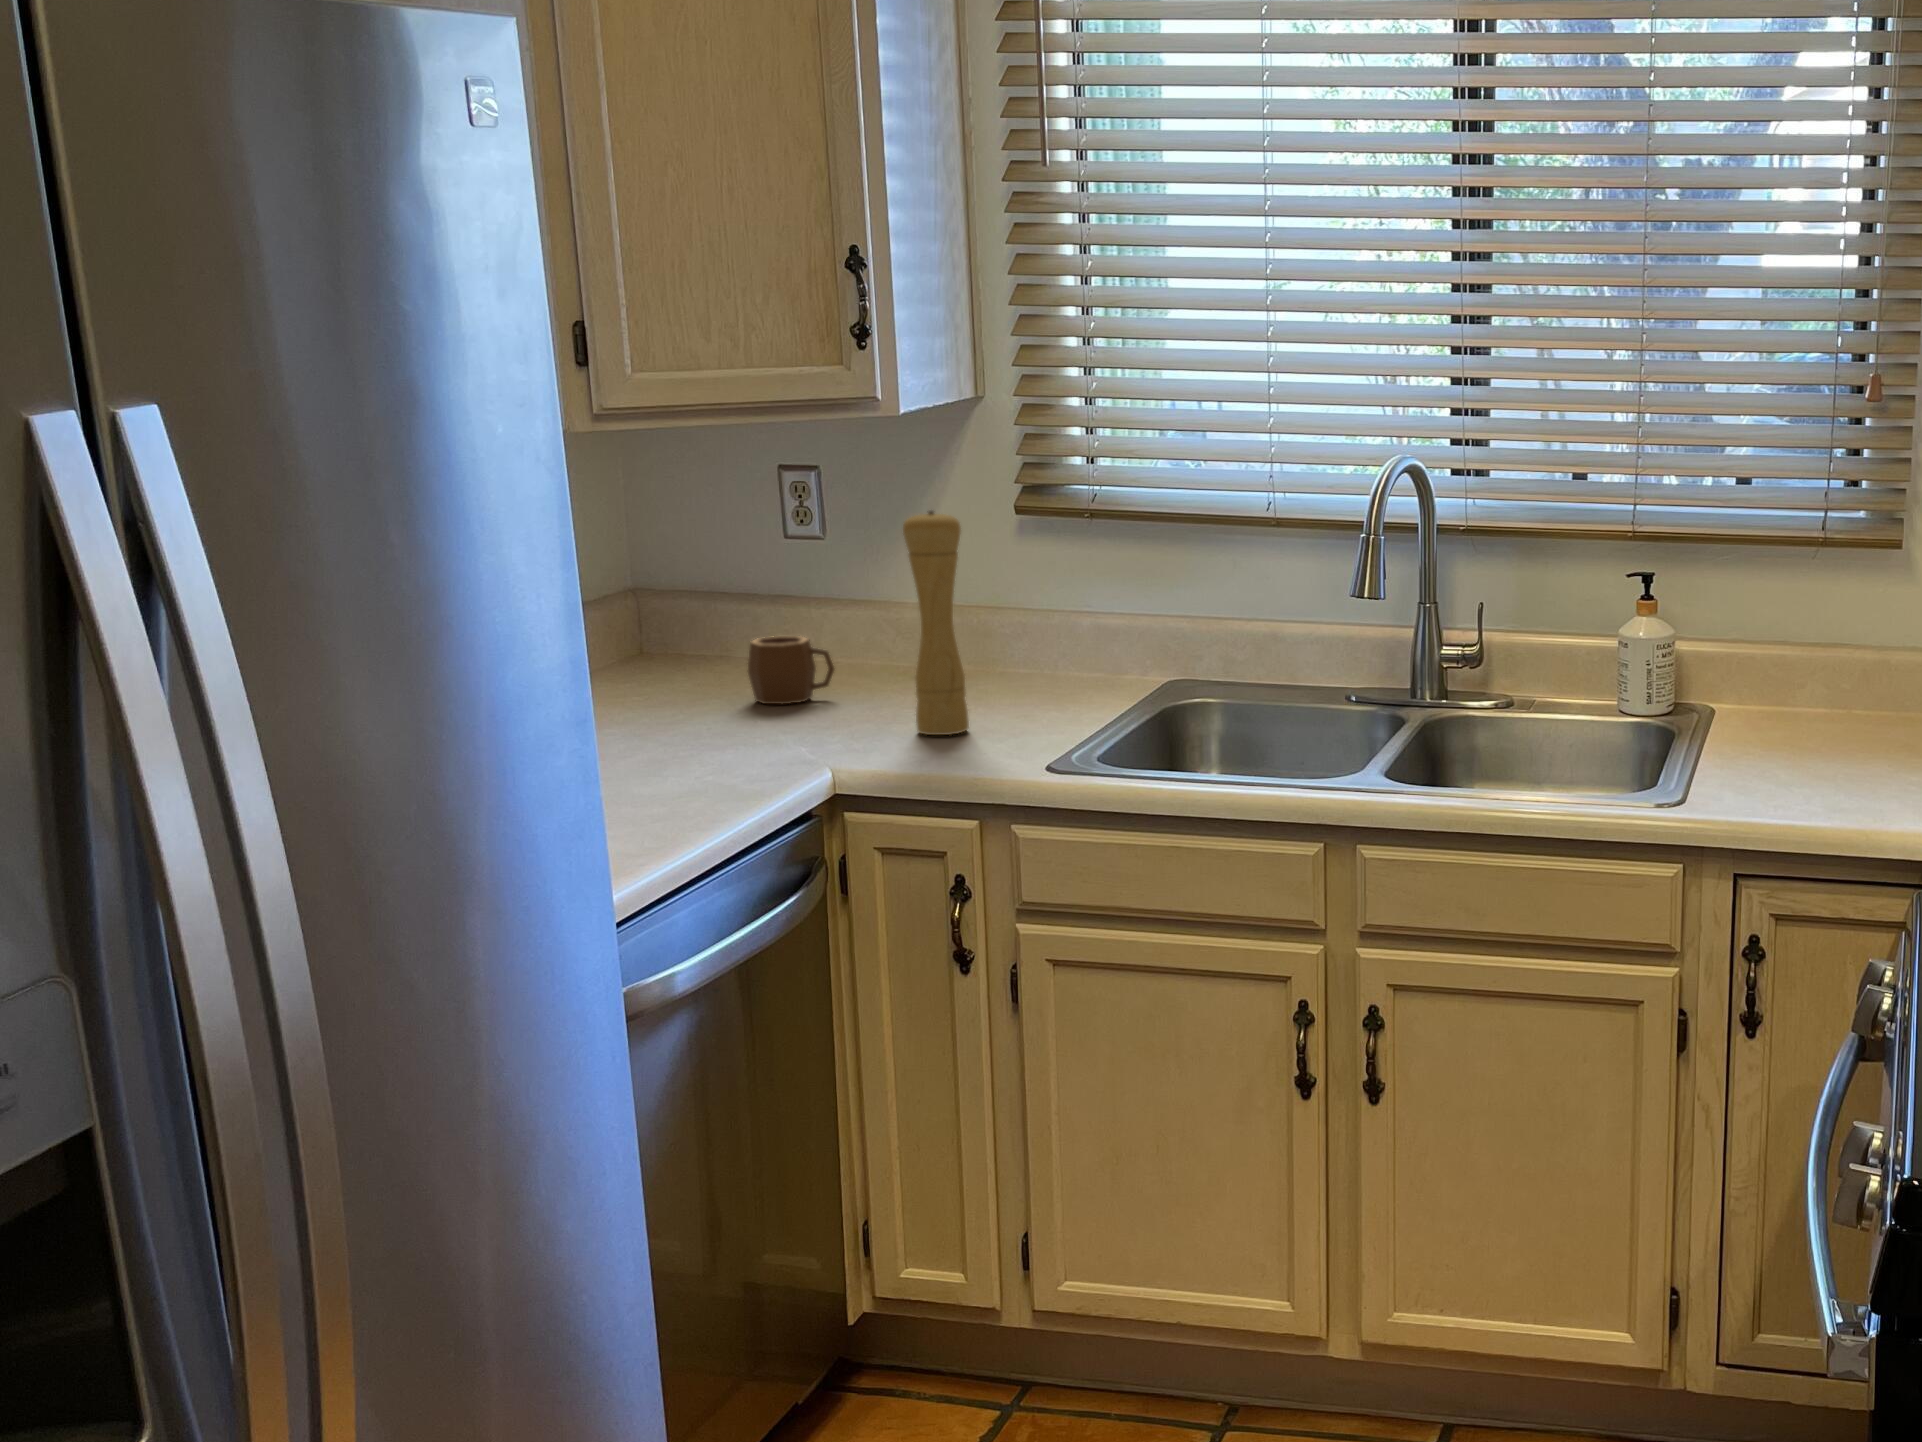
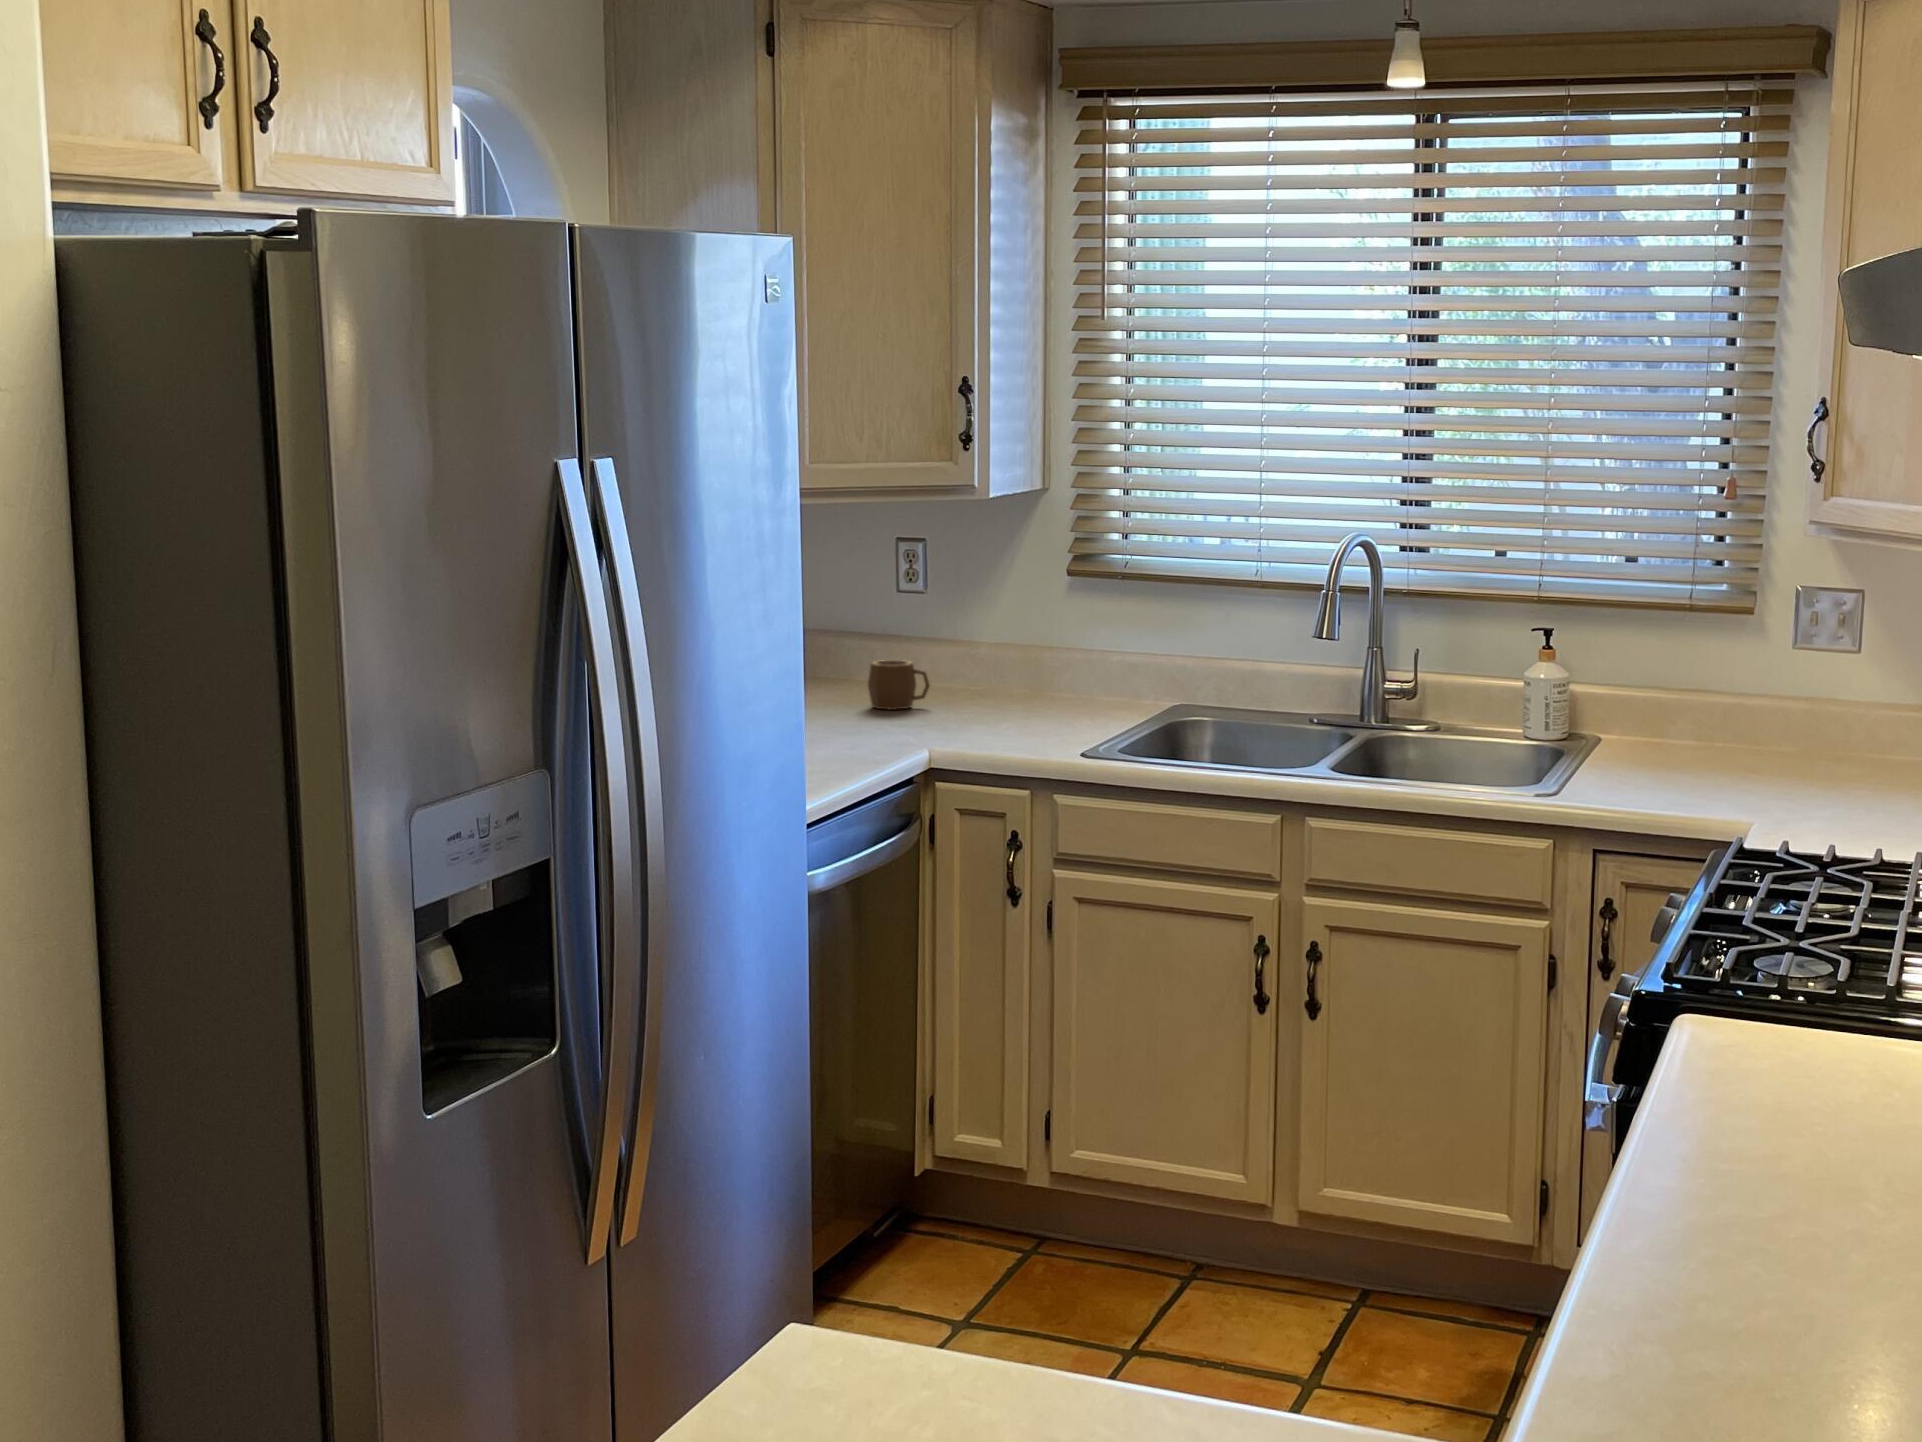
pepper mill: present [903,510,969,735] -> none [987,567,1028,732]

